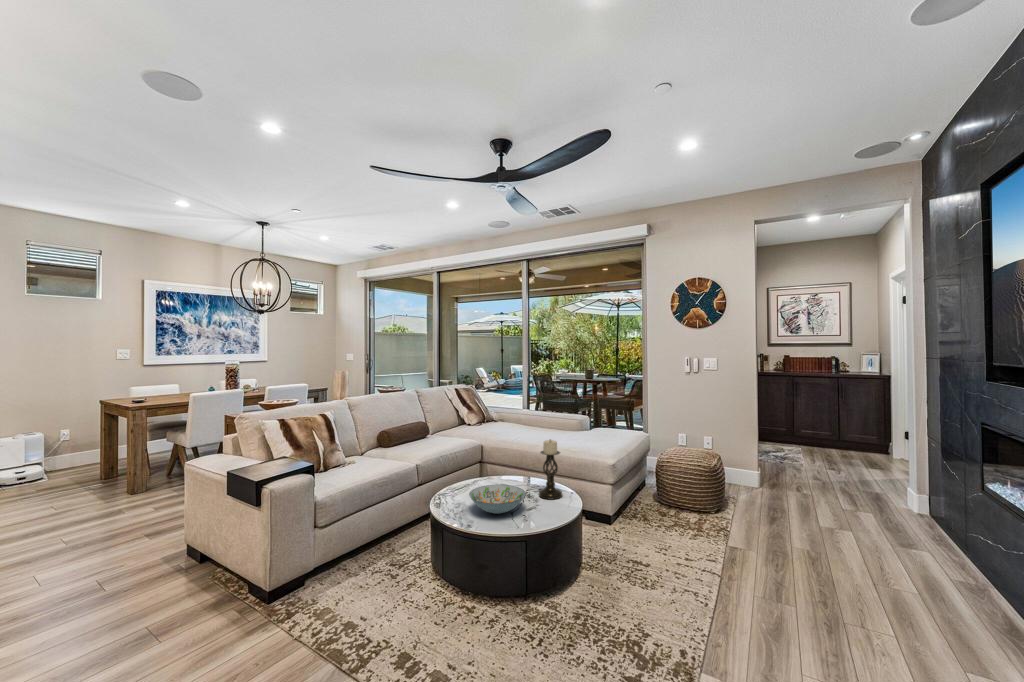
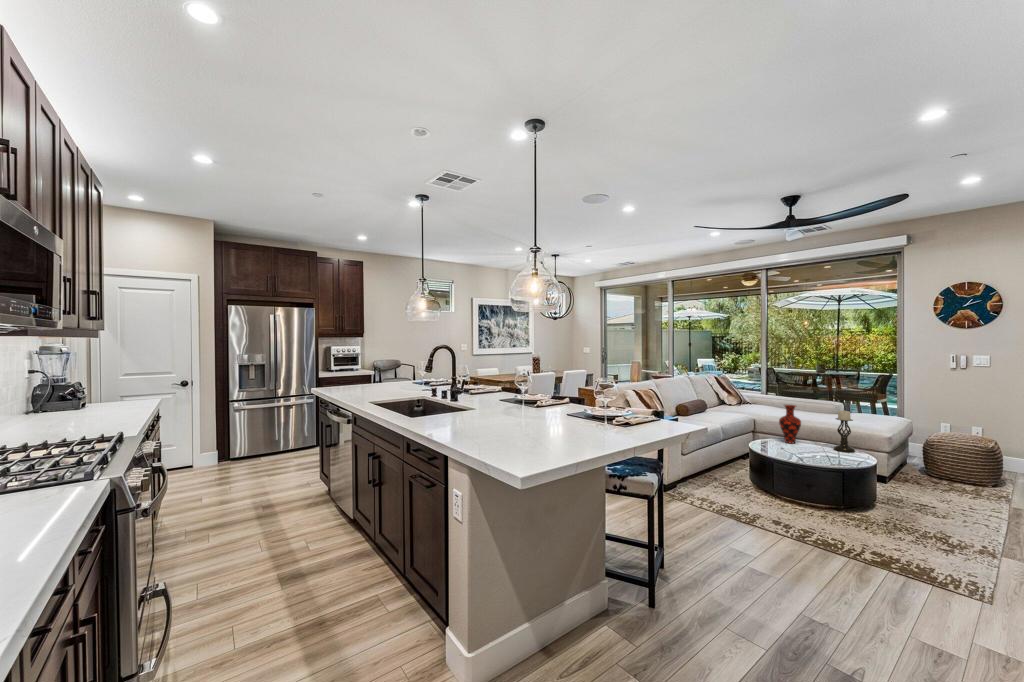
vase: none [480,433,507,488] -> present [779,405,801,443]
decorative bowl: present [469,485,526,514] -> none [786,438,833,455]

